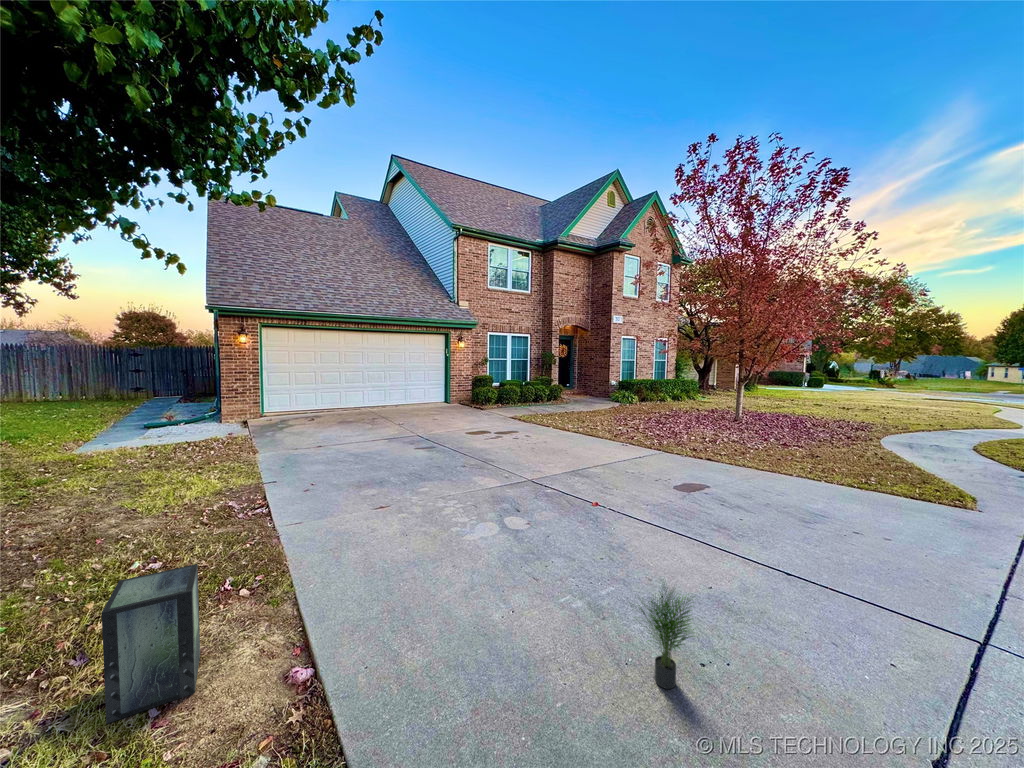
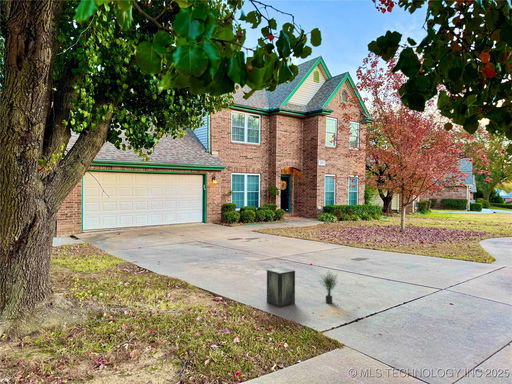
storage box: present [102,564,200,724] -> present [267,267,295,307]

